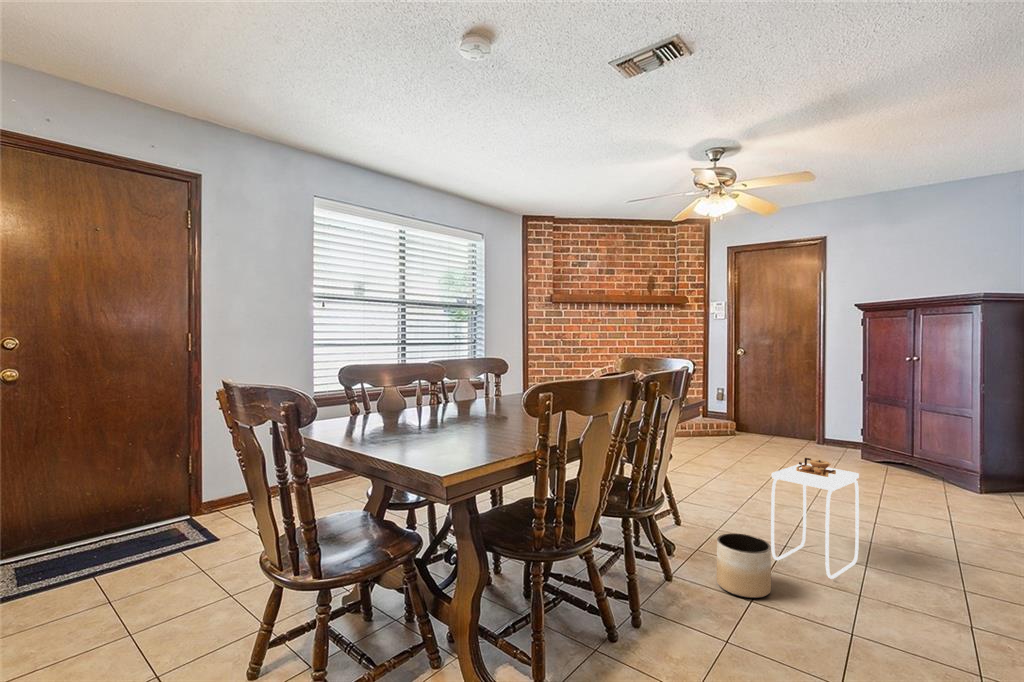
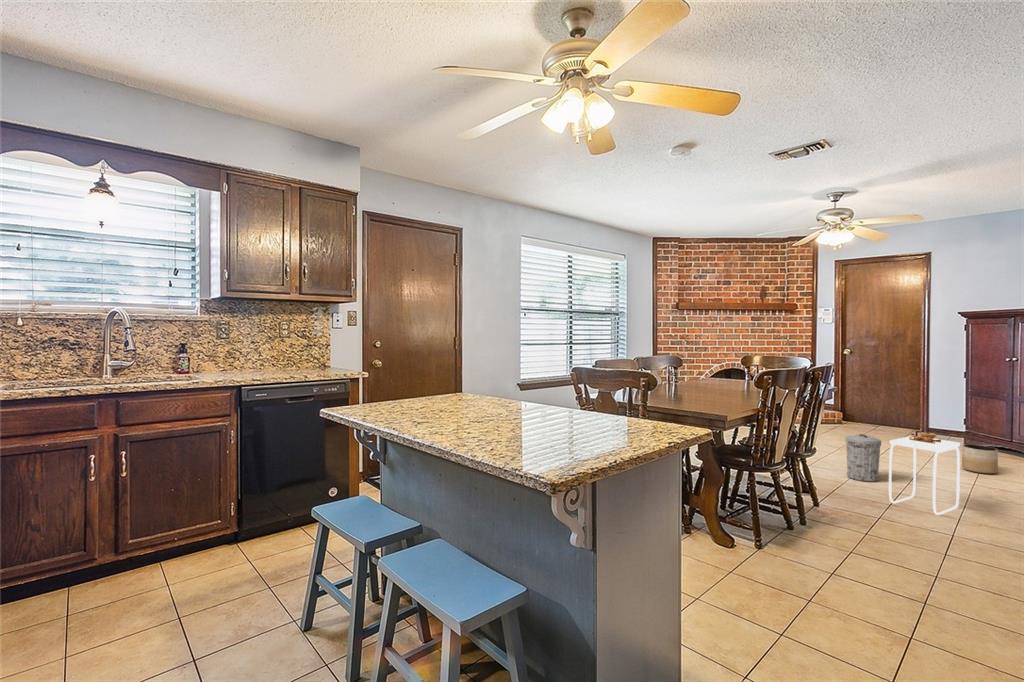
trash can: none [724,459,767,522] -> present [845,434,881,482]
planter: present [717,533,771,598] -> present [962,444,998,474]

